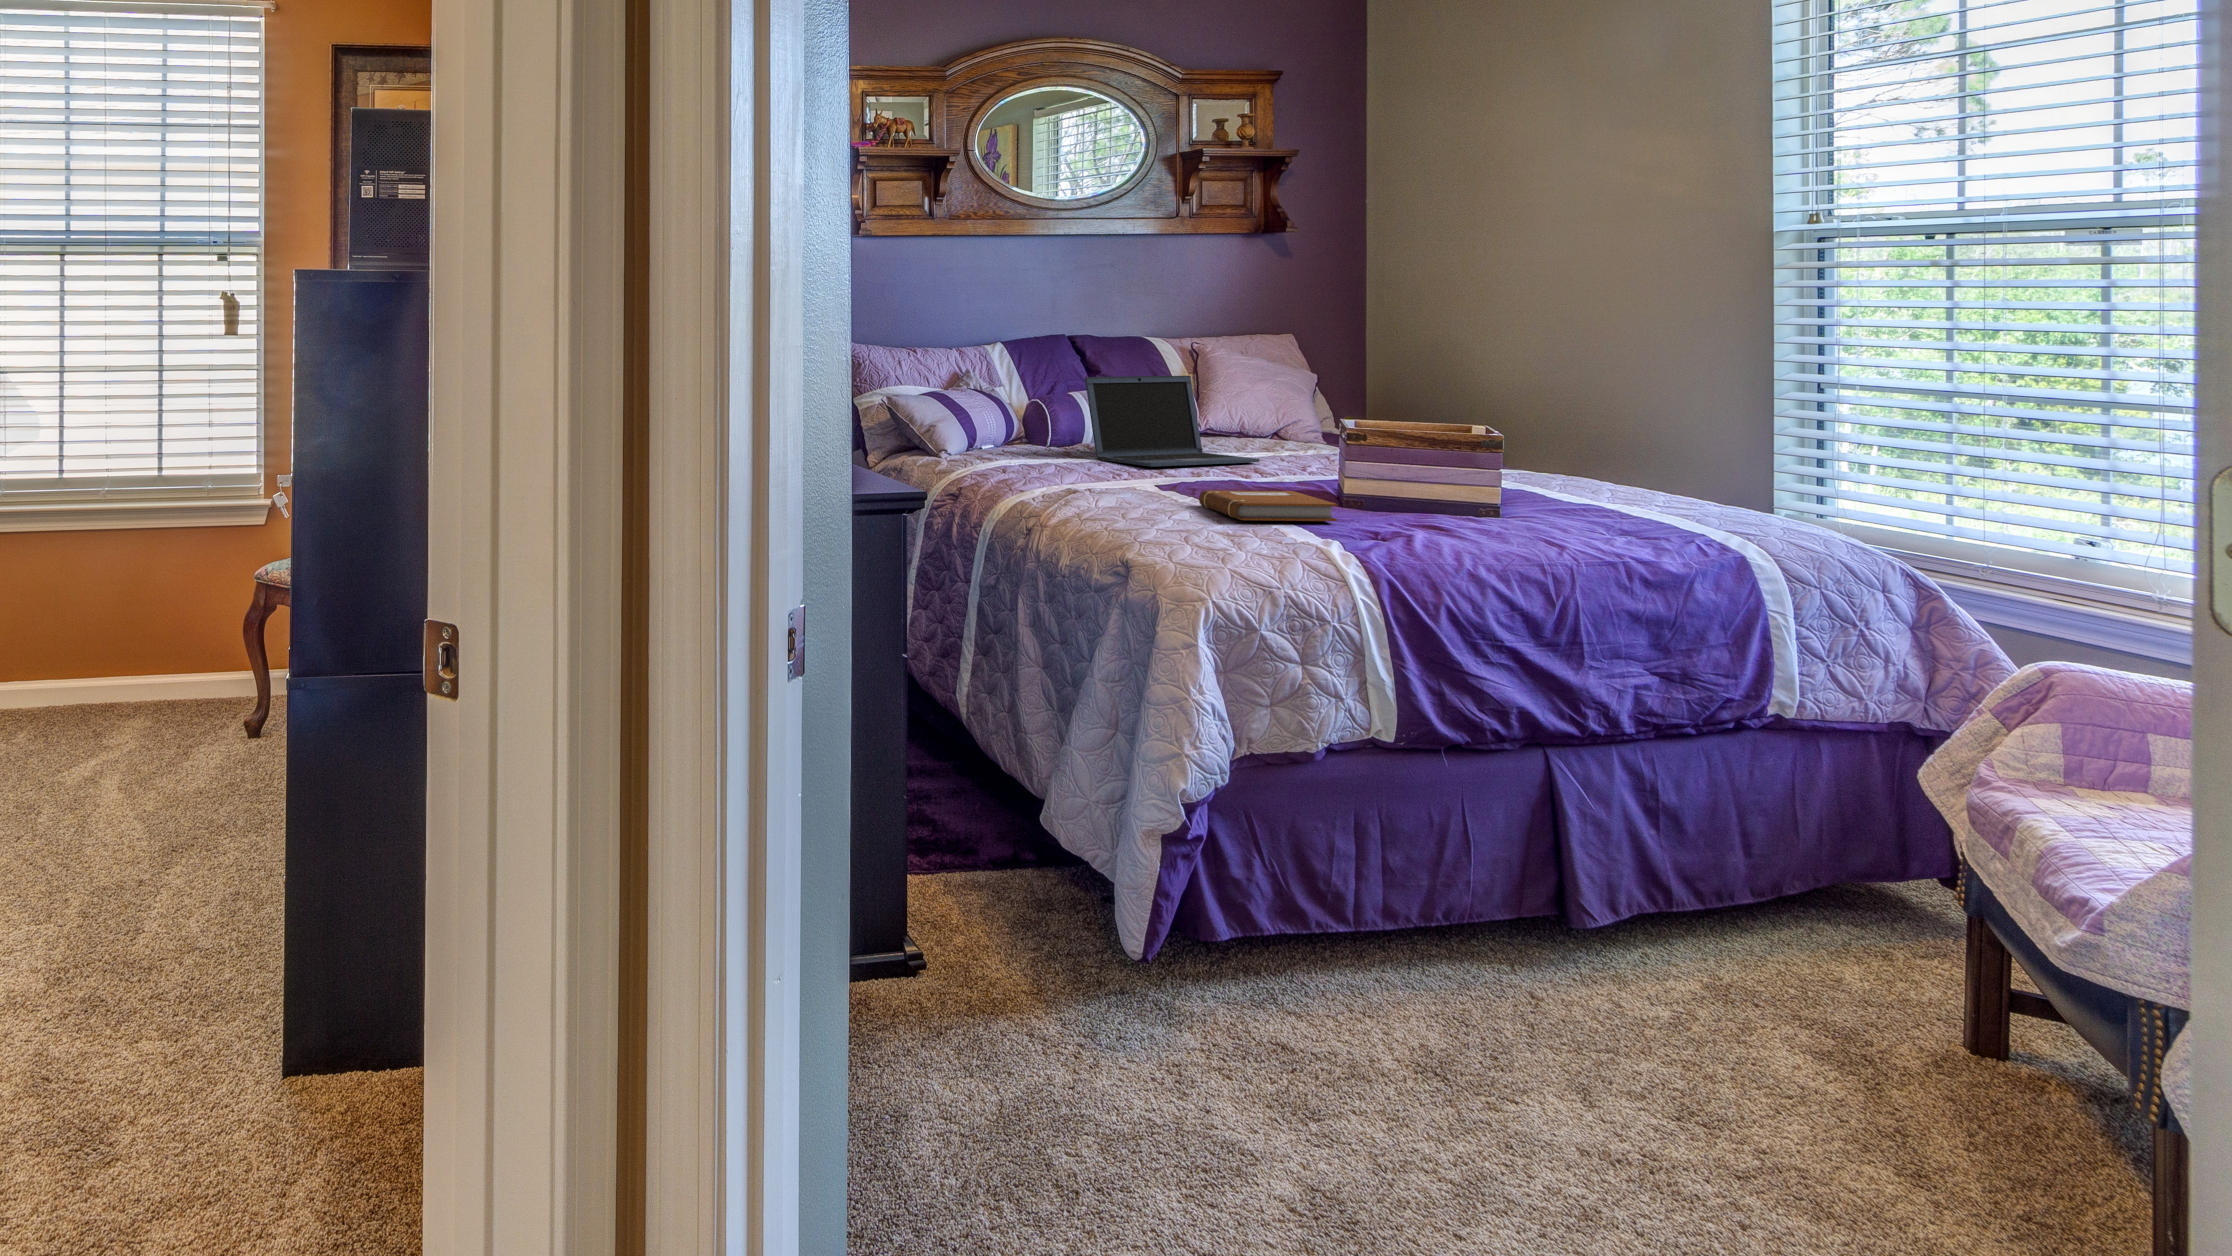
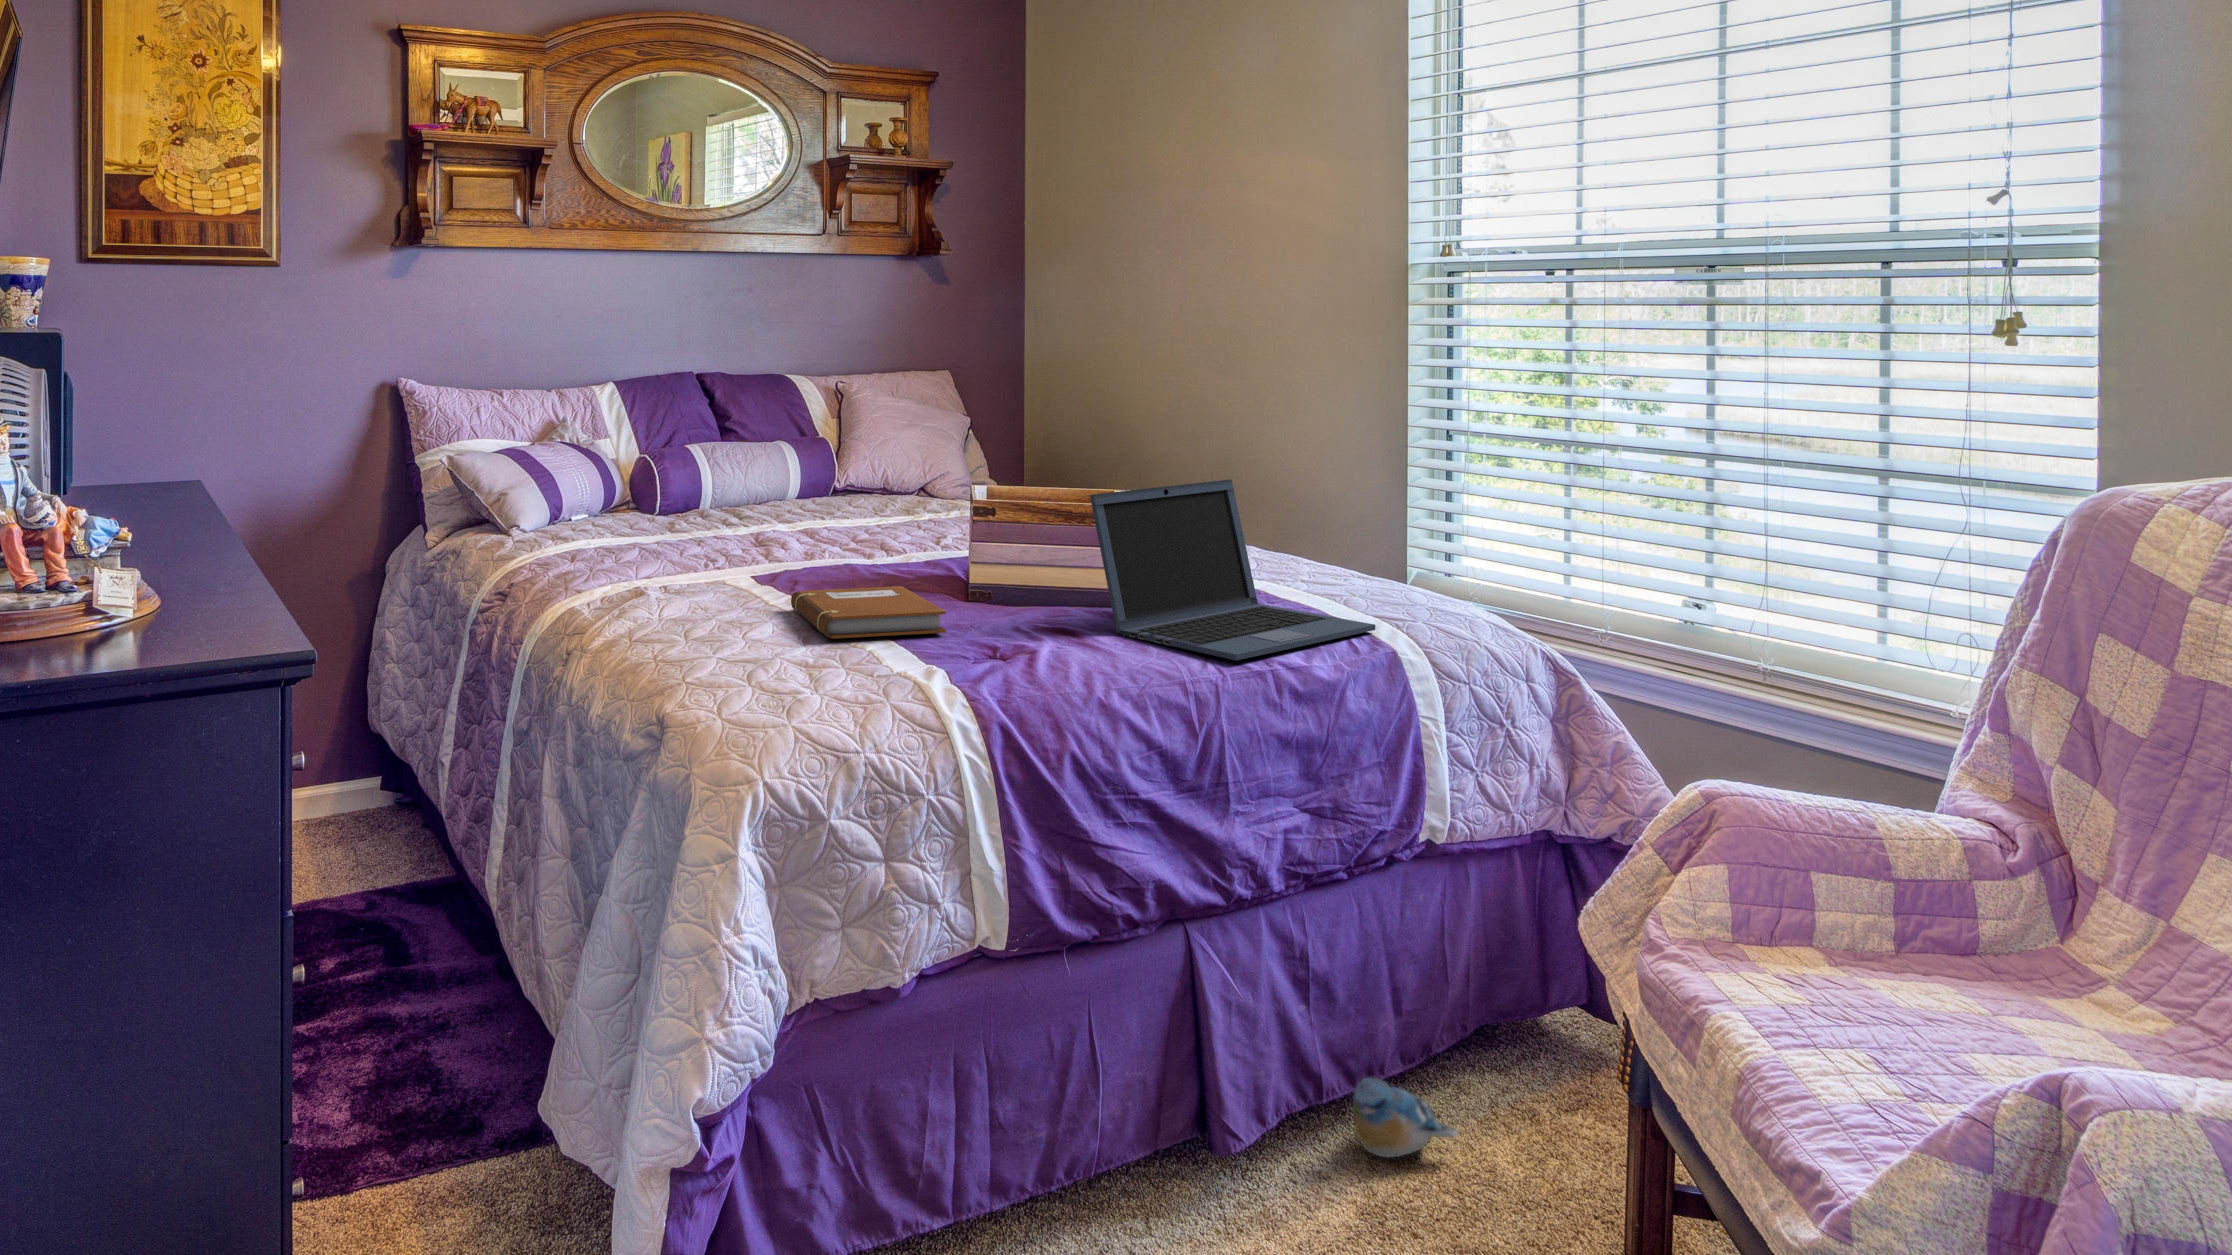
laptop: present [1085,376,1259,467] -> present [1090,479,1375,660]
plush toy: none [1695,894,1795,962] -> present [1353,1078,1458,1158]

